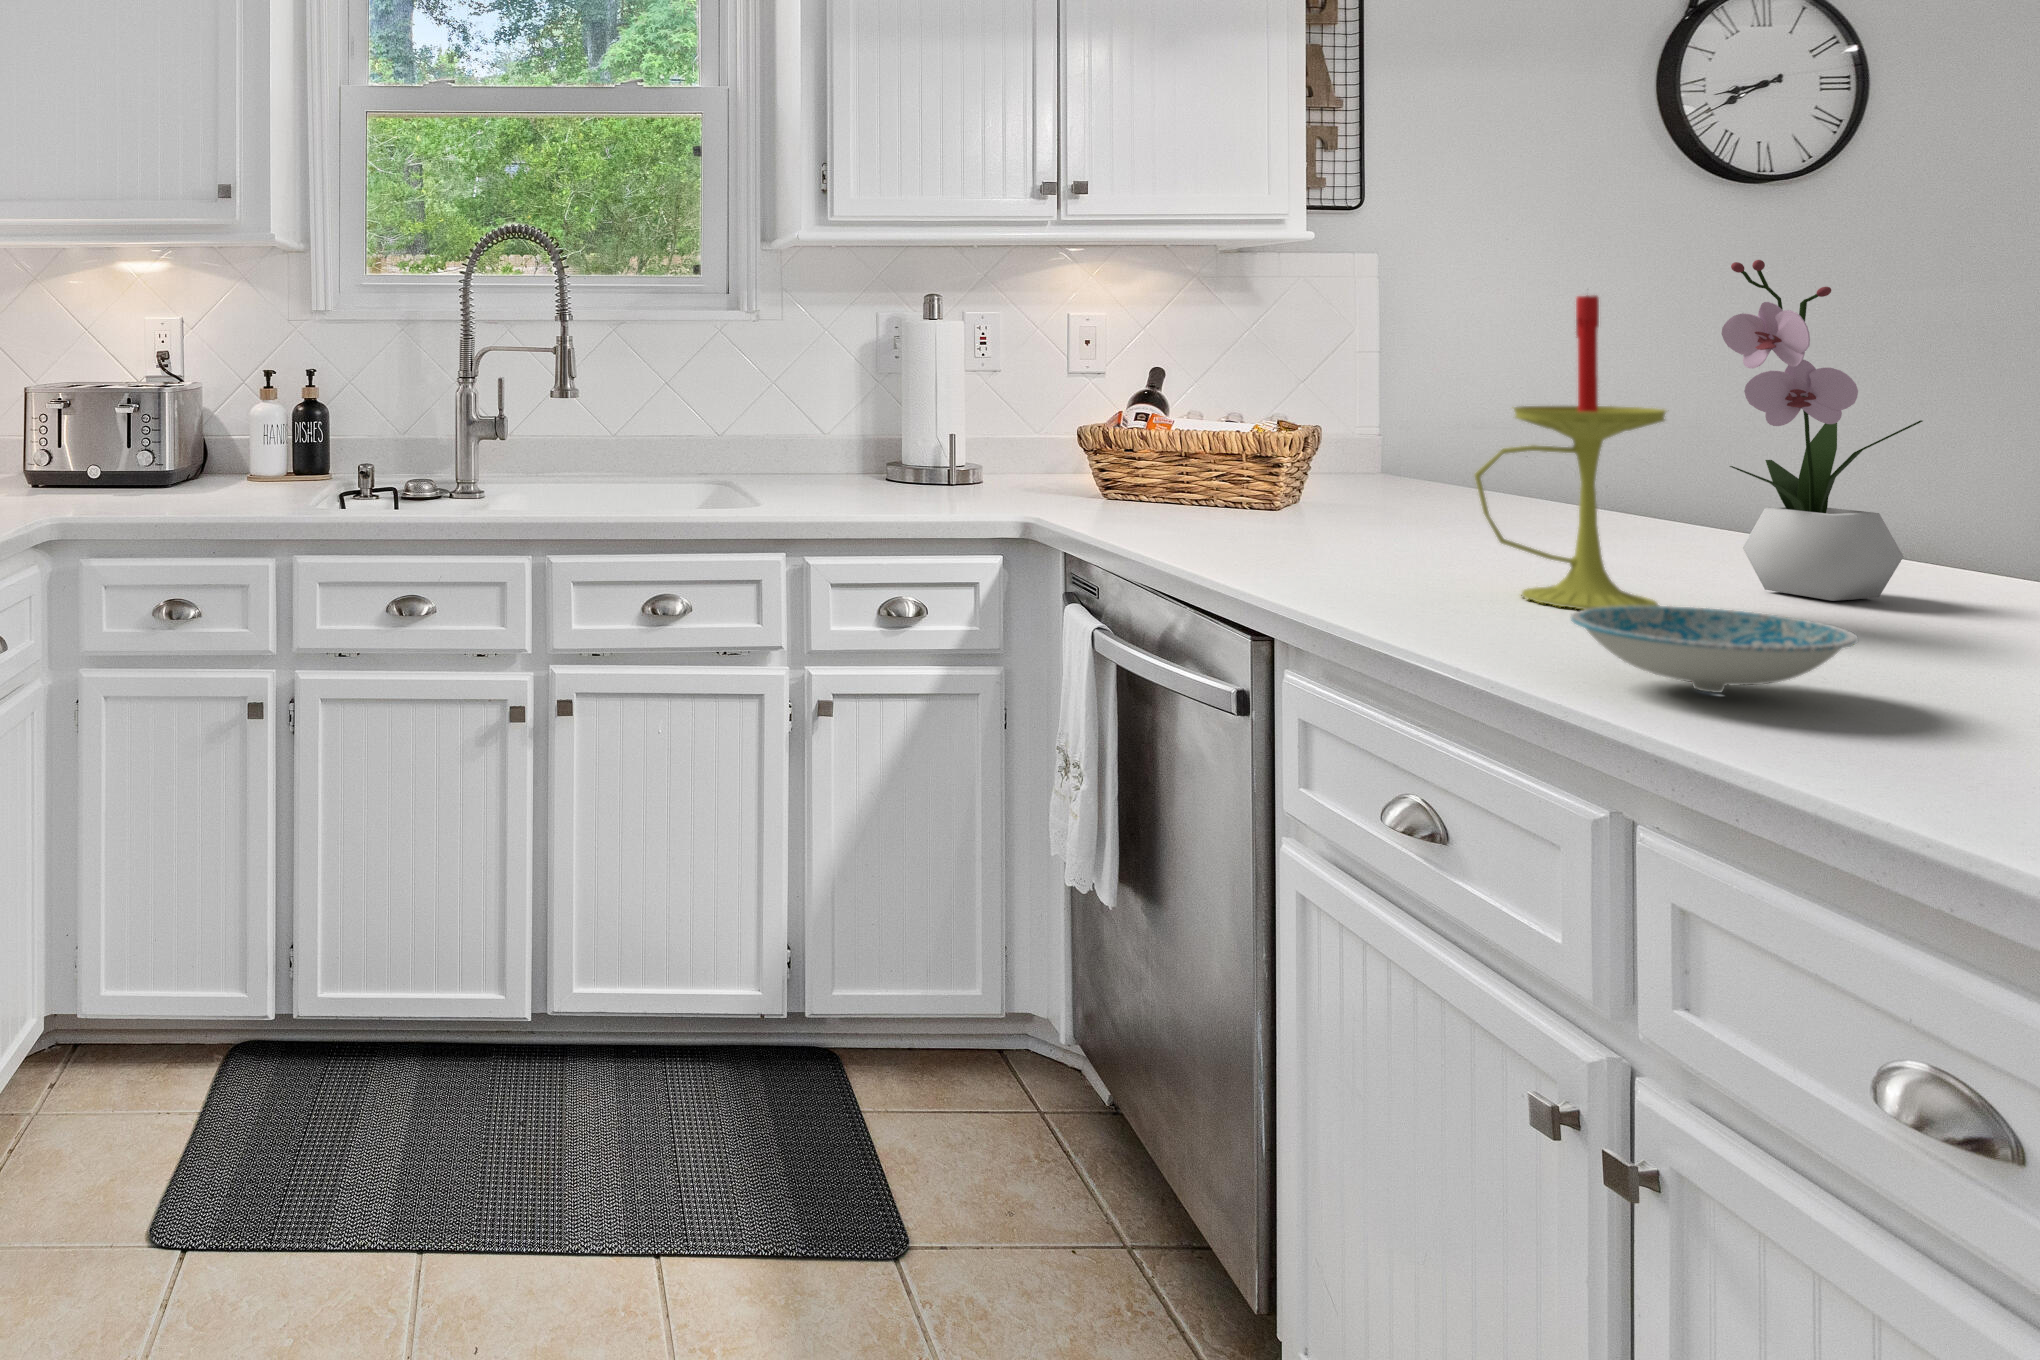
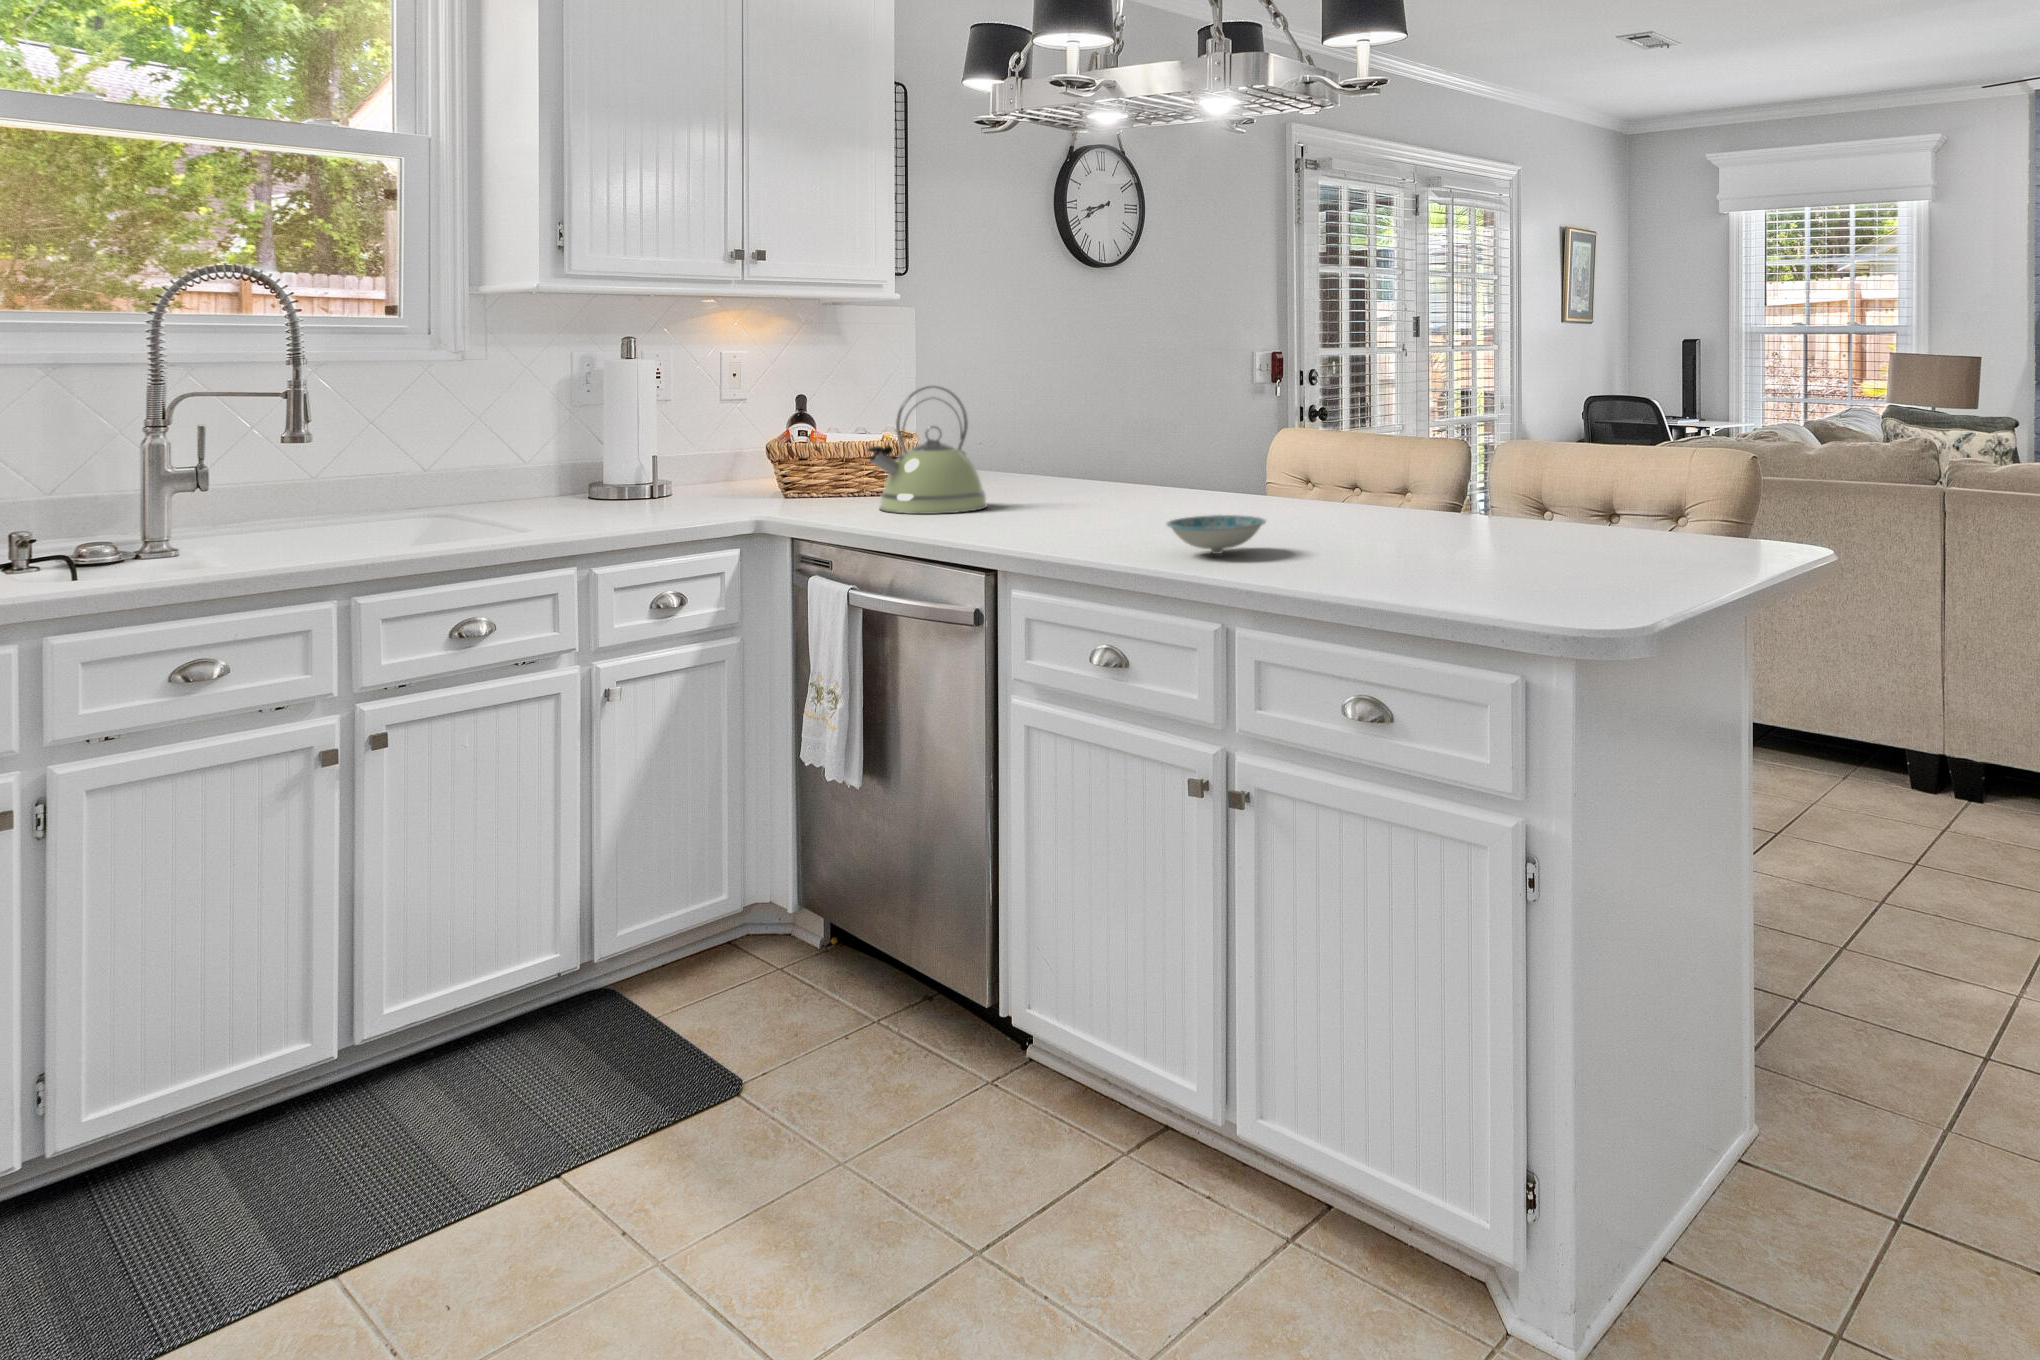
flower arrangement: present [1722,260,1923,601] -> none [1172,335,1244,515]
candle: present [1475,295,1666,610] -> none [1081,350,1164,530]
kettle: none [1171,352,1373,539] -> present [867,386,987,514]

